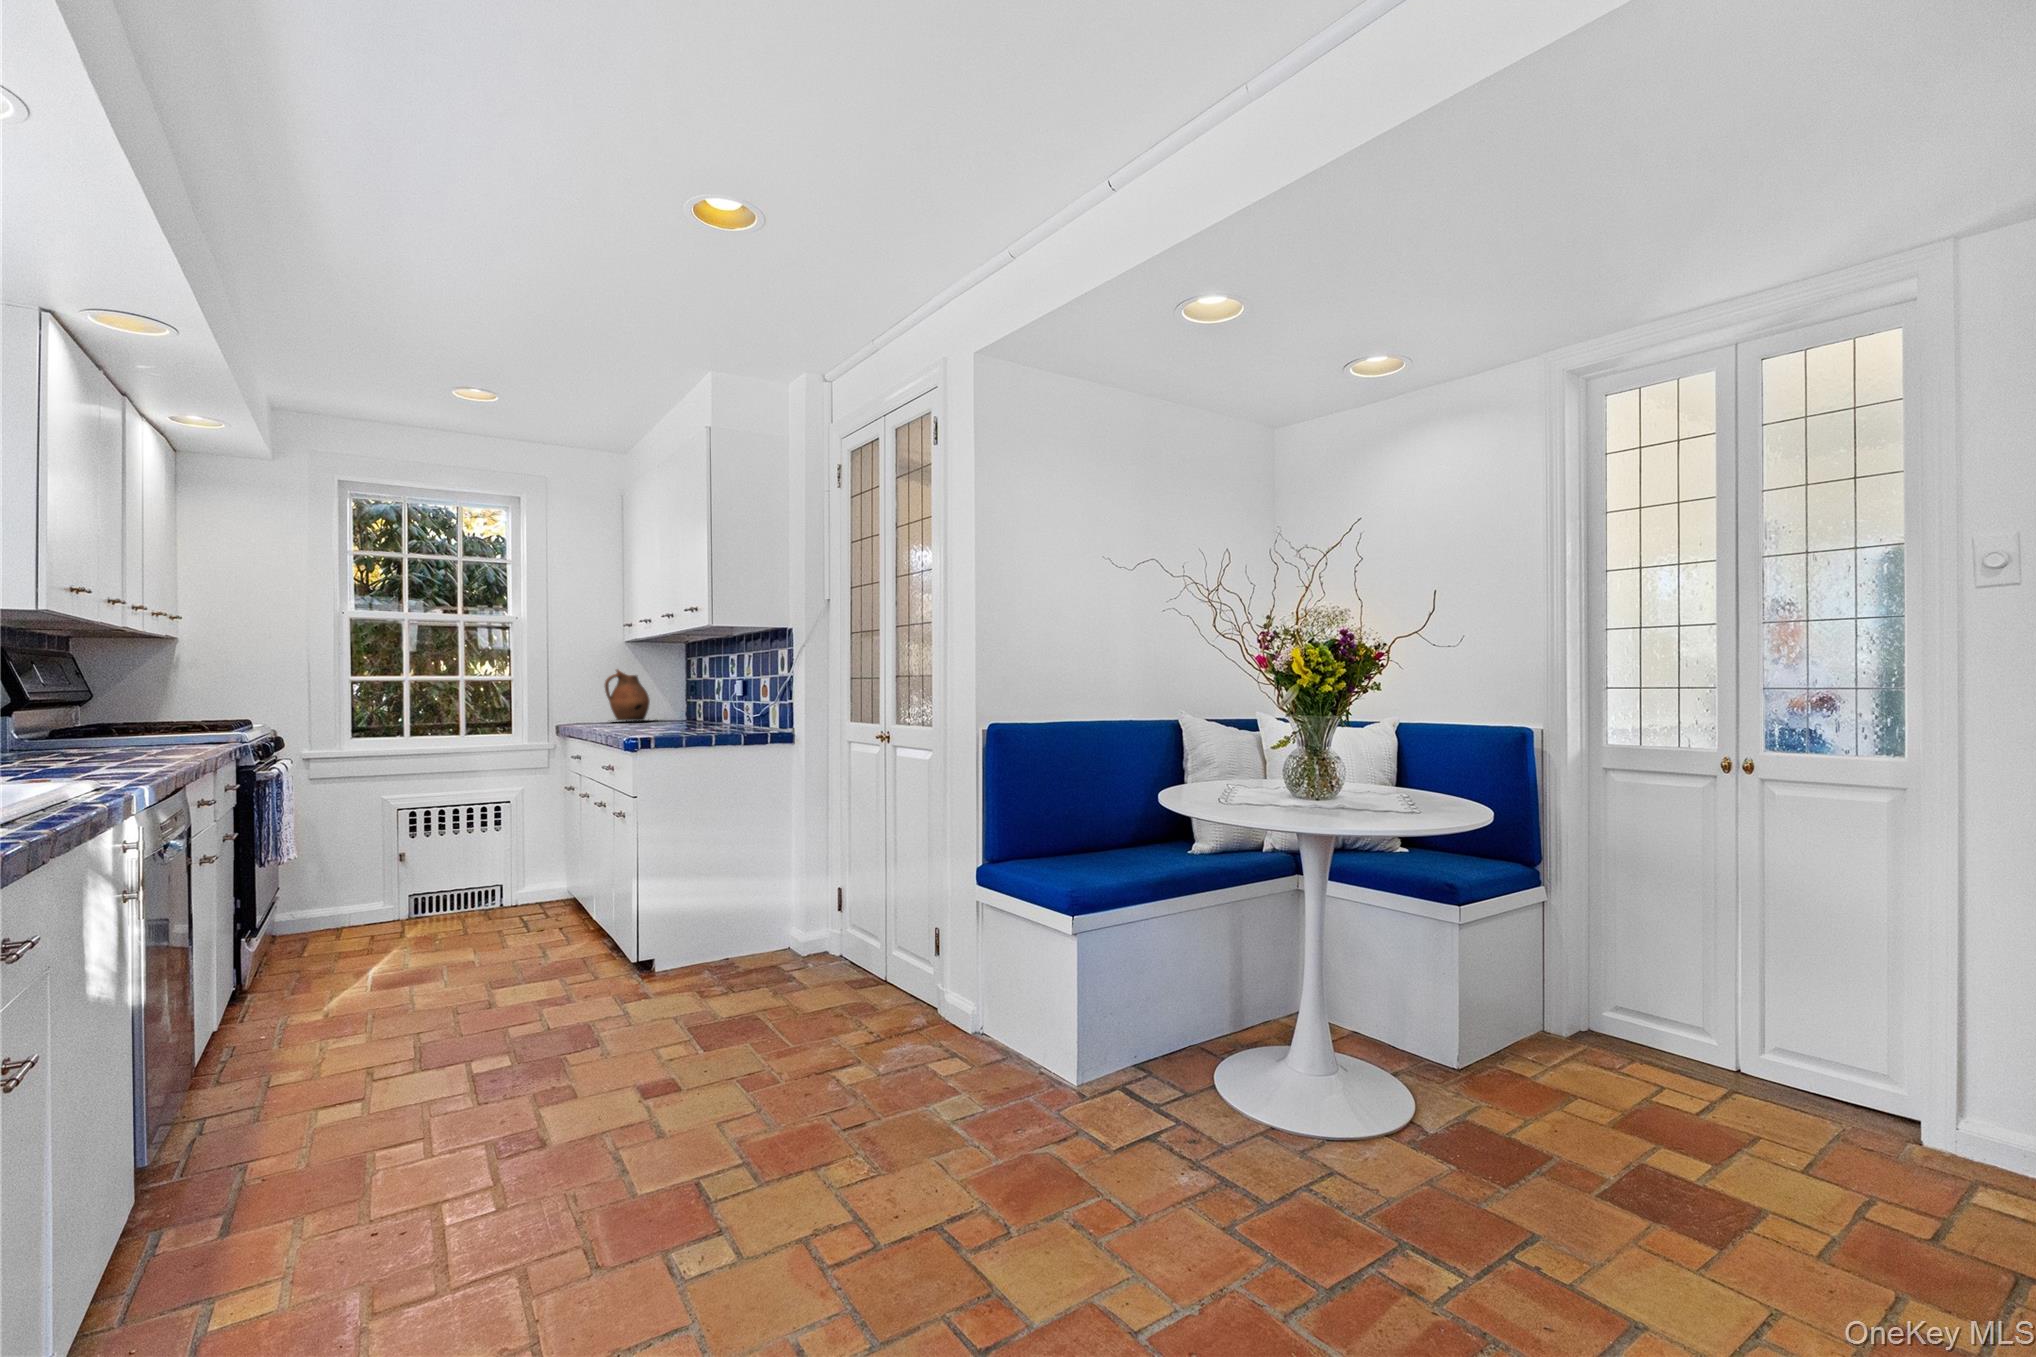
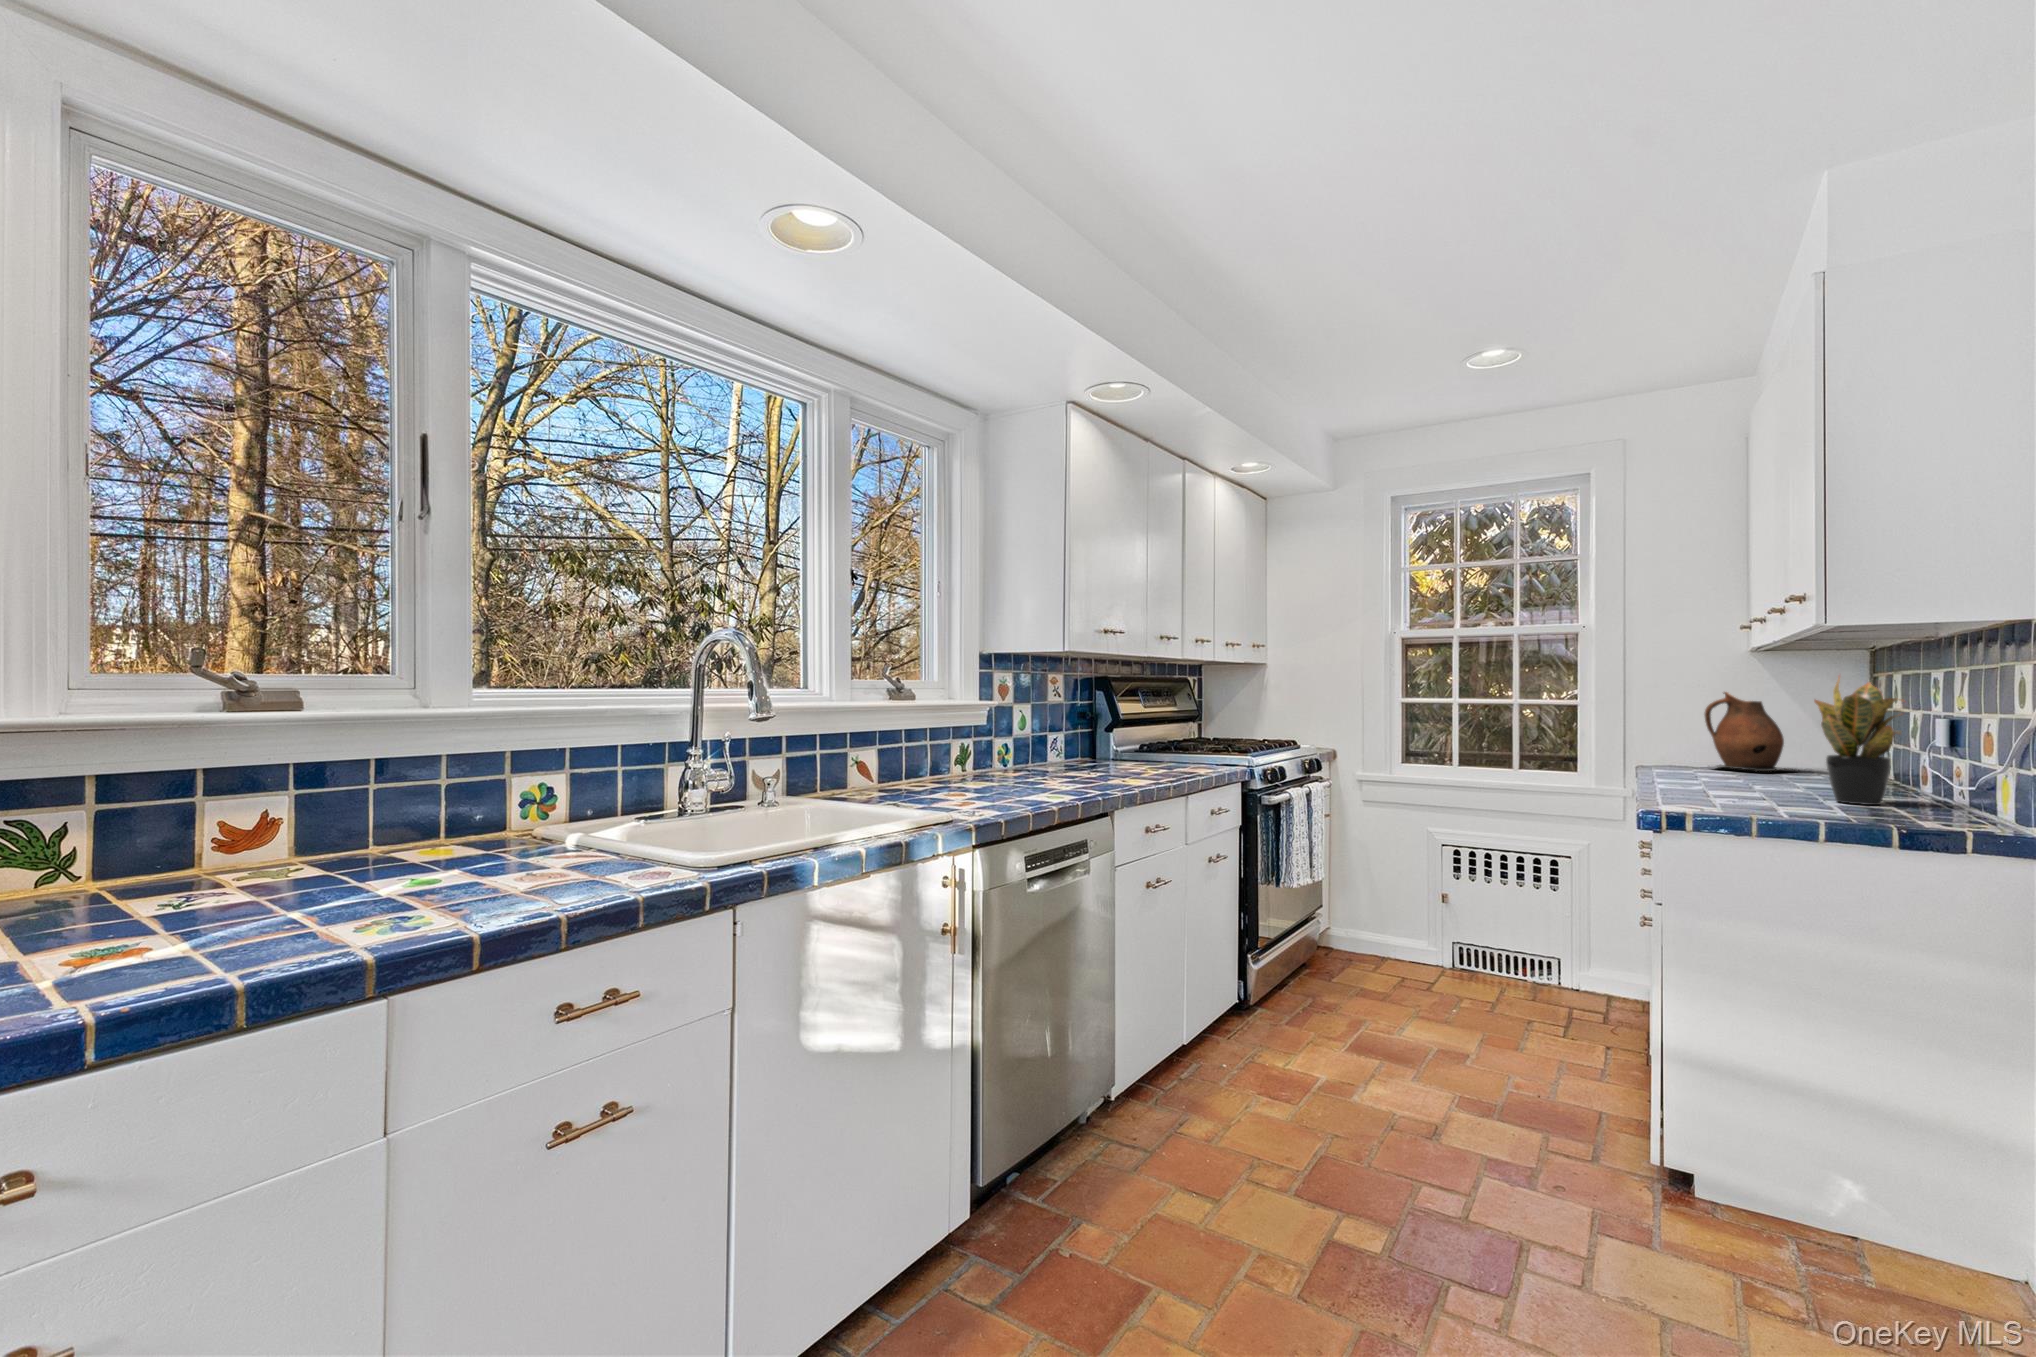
potted plant: none [684,652,738,729] -> present [1814,677,1903,805]

